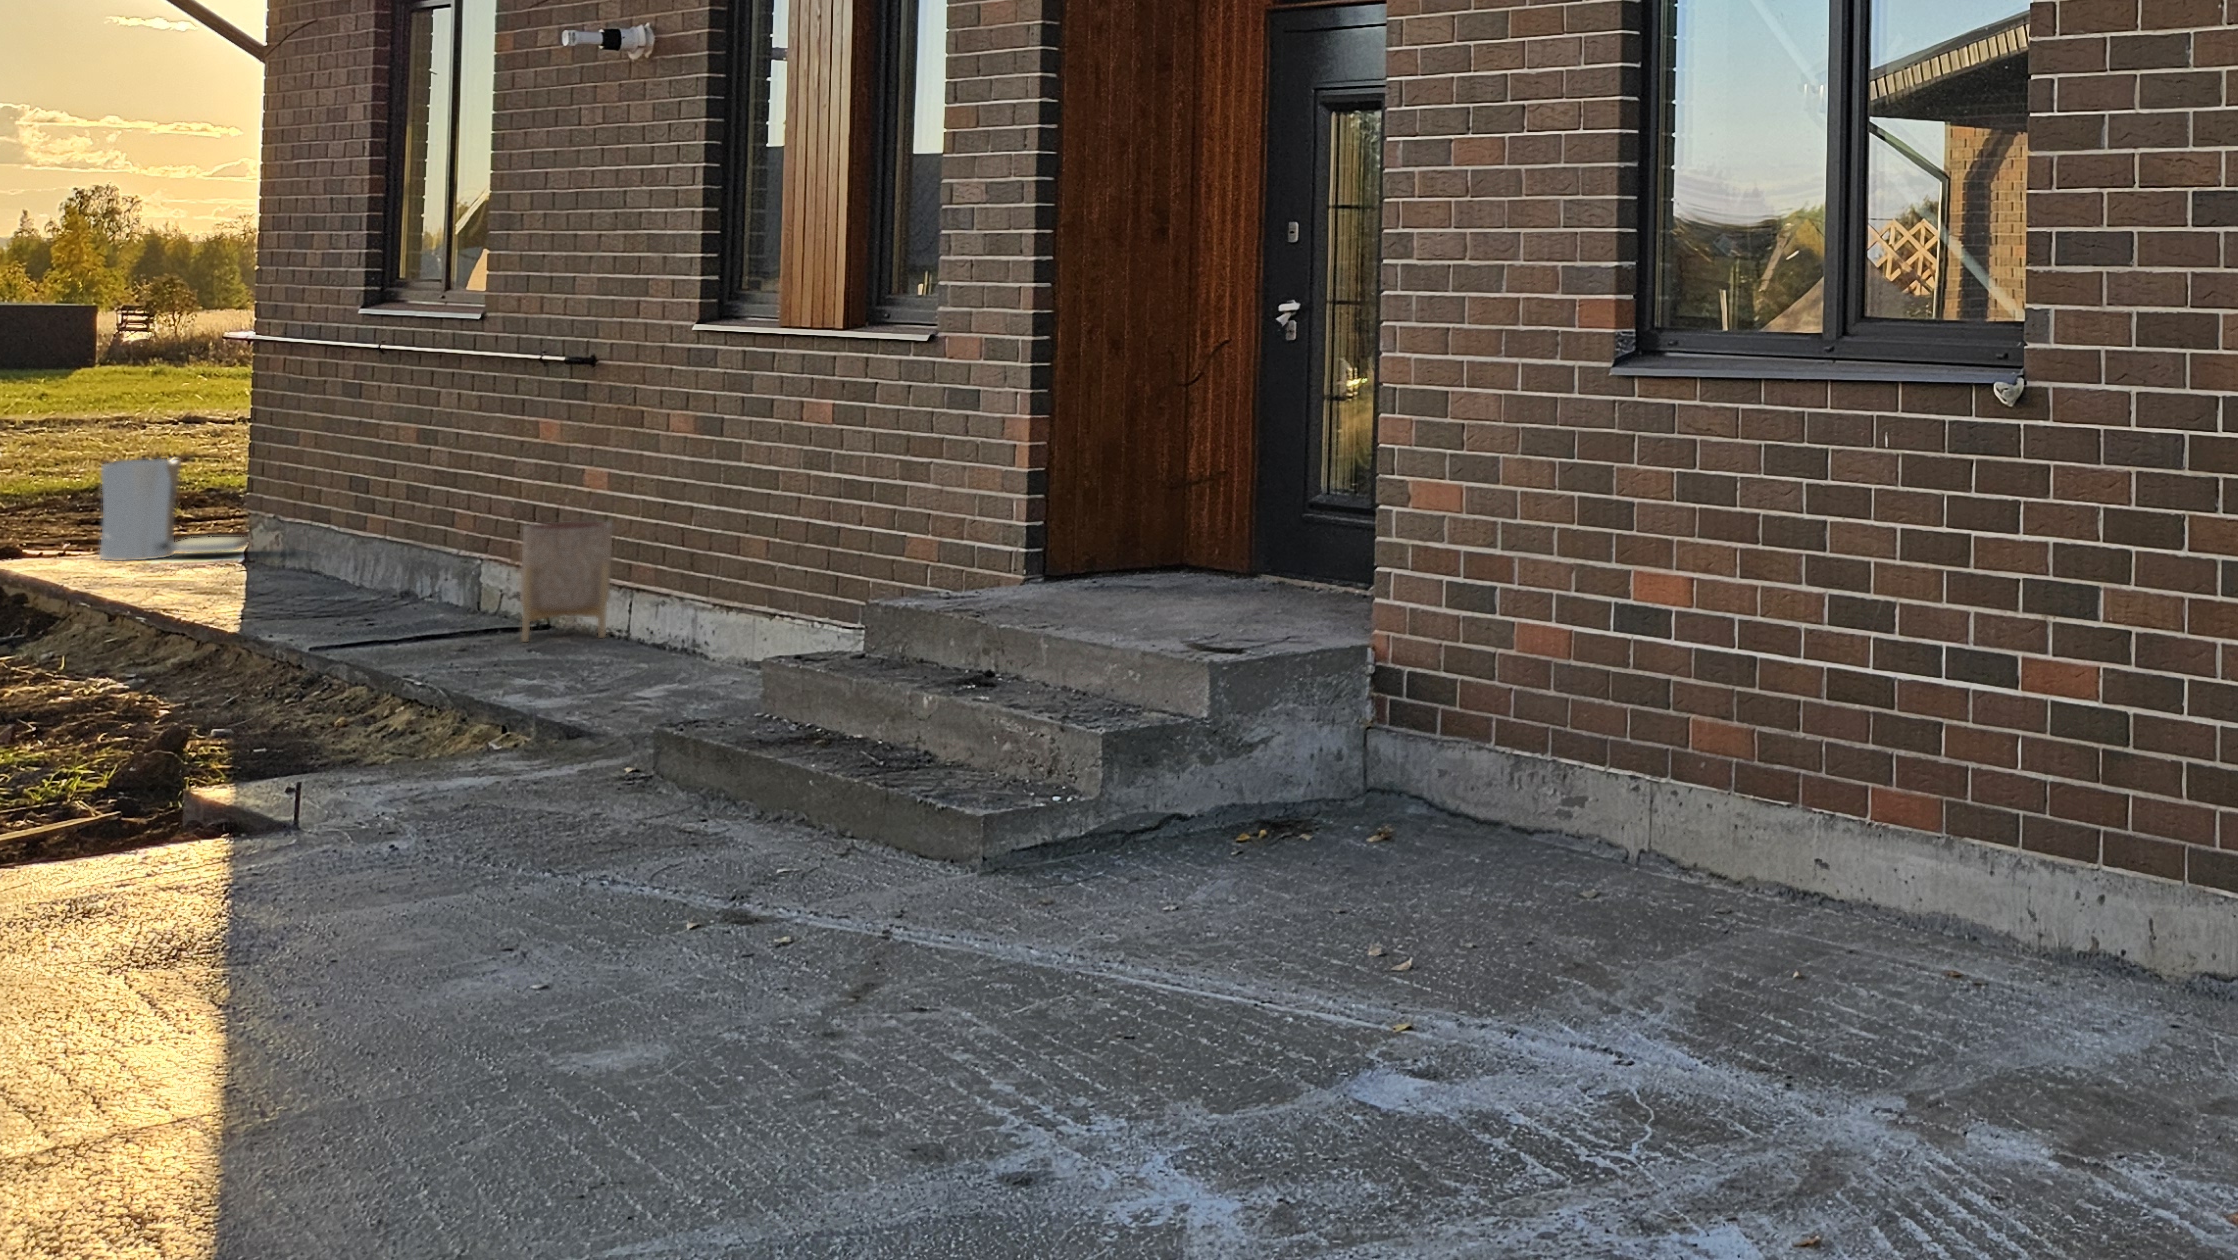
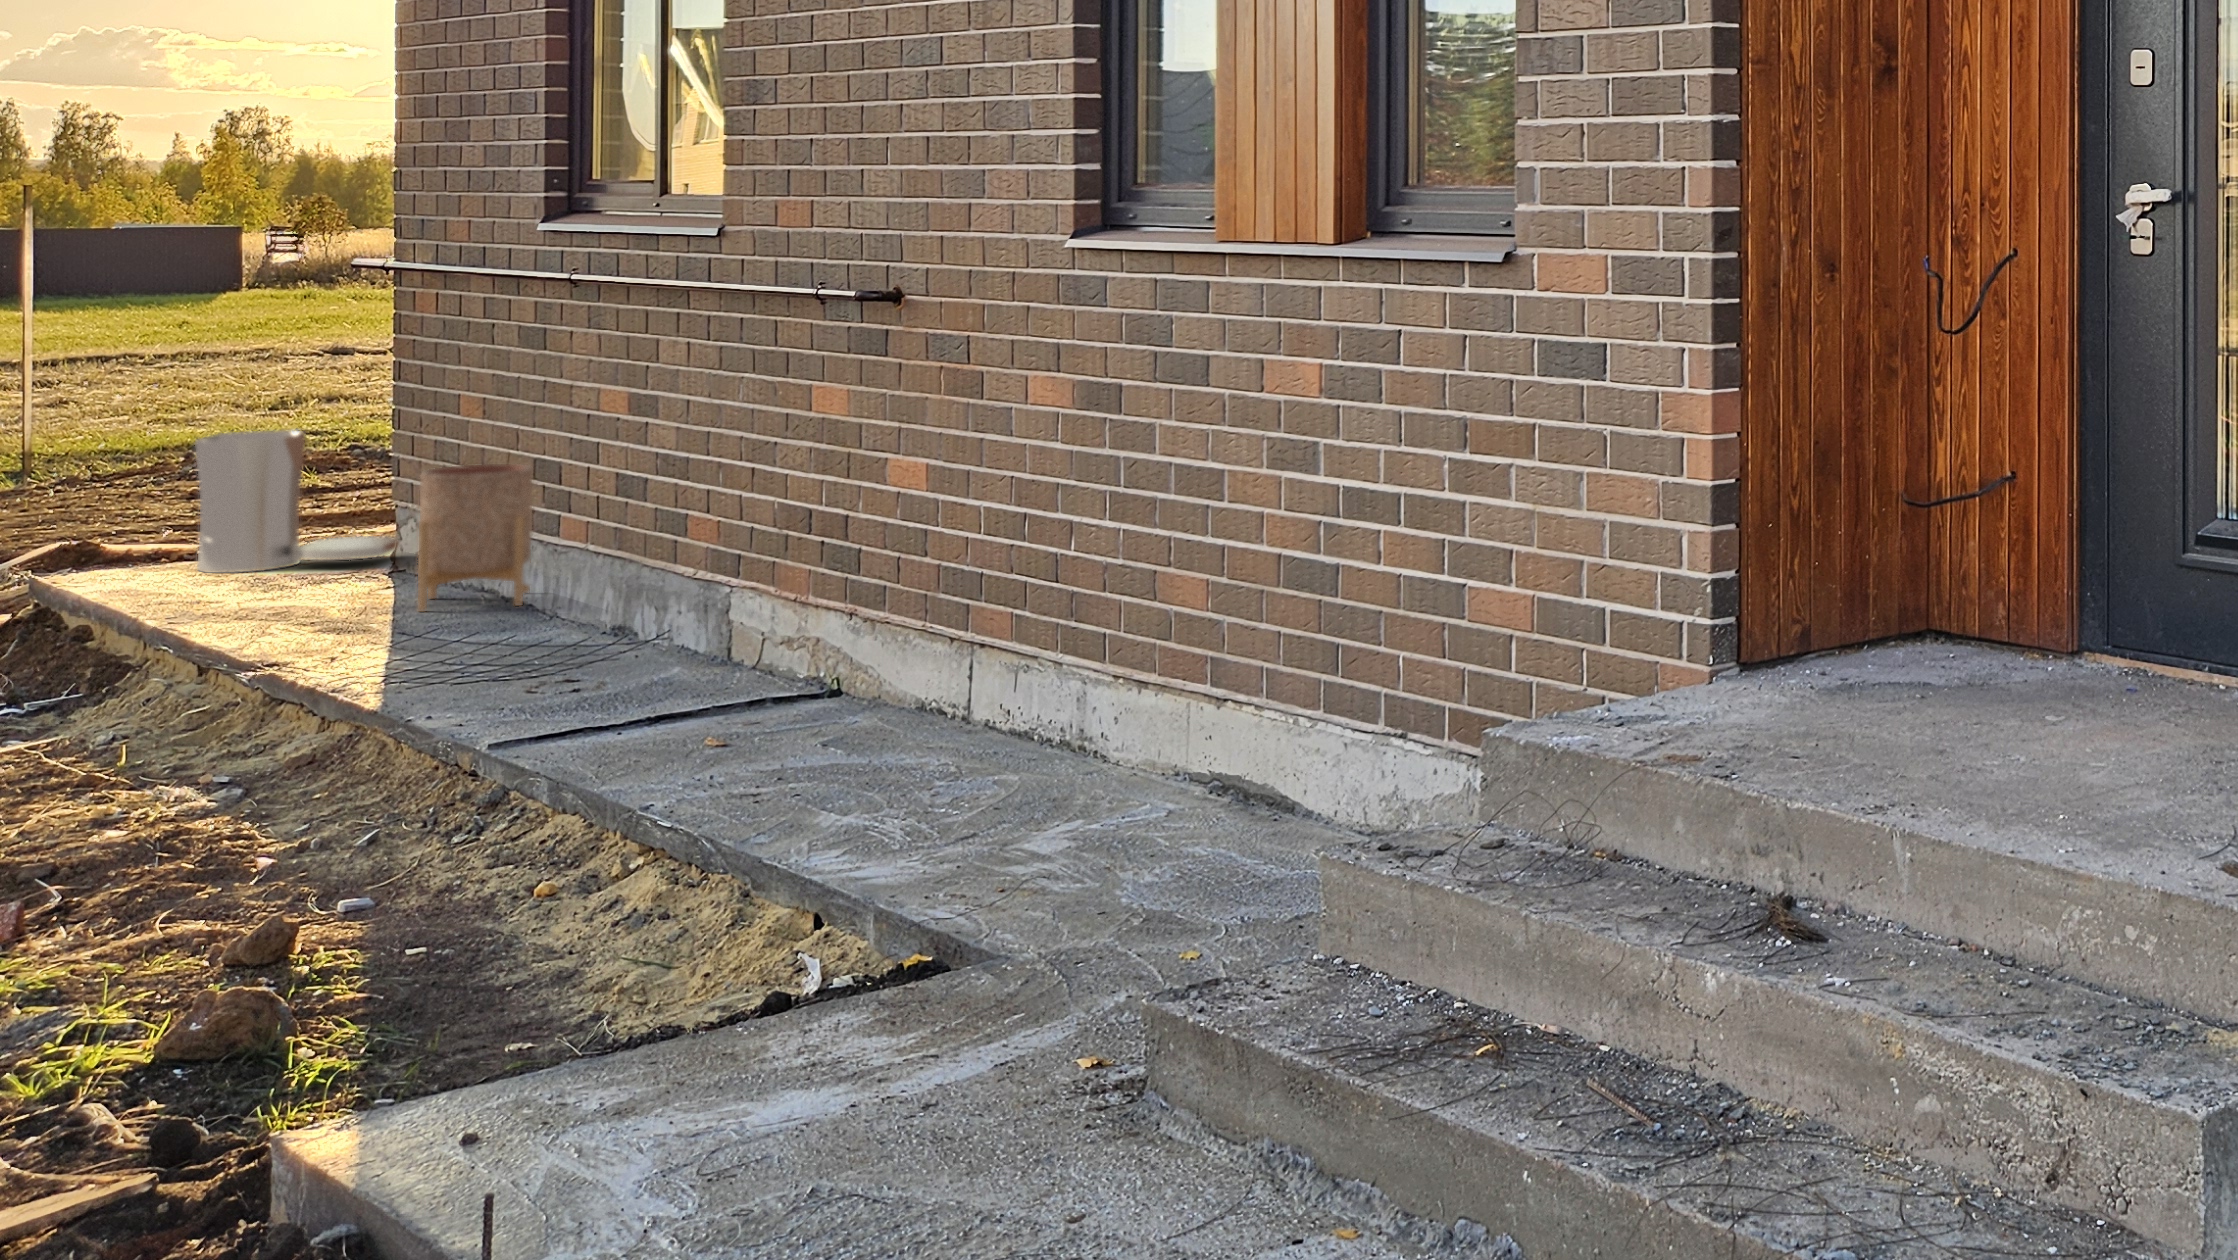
planter: present [520,521,612,642] -> present [418,464,532,612]

